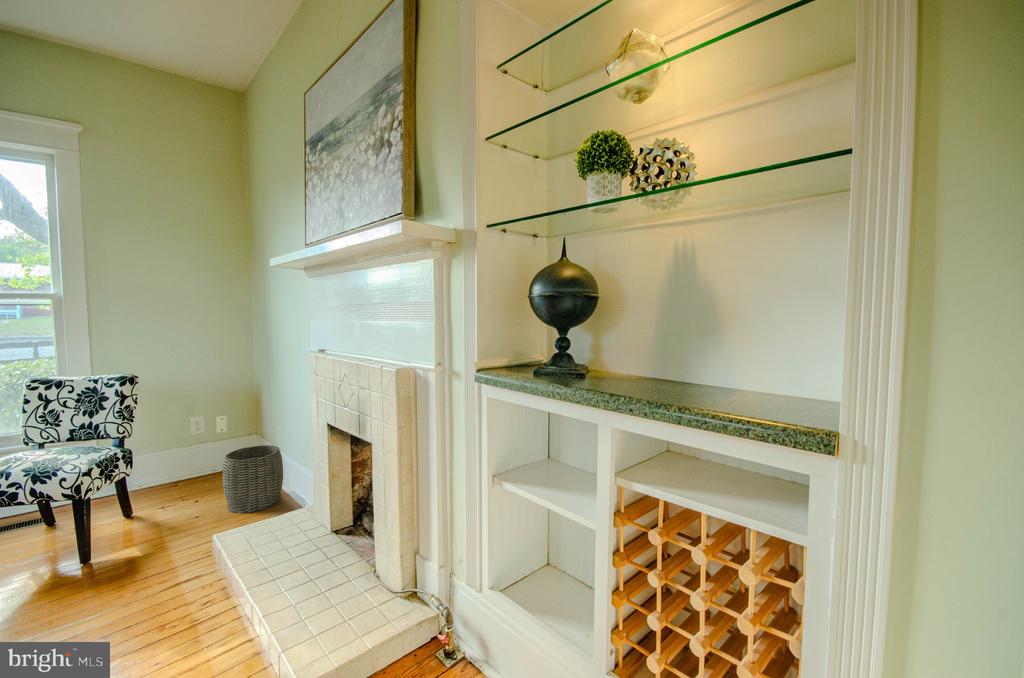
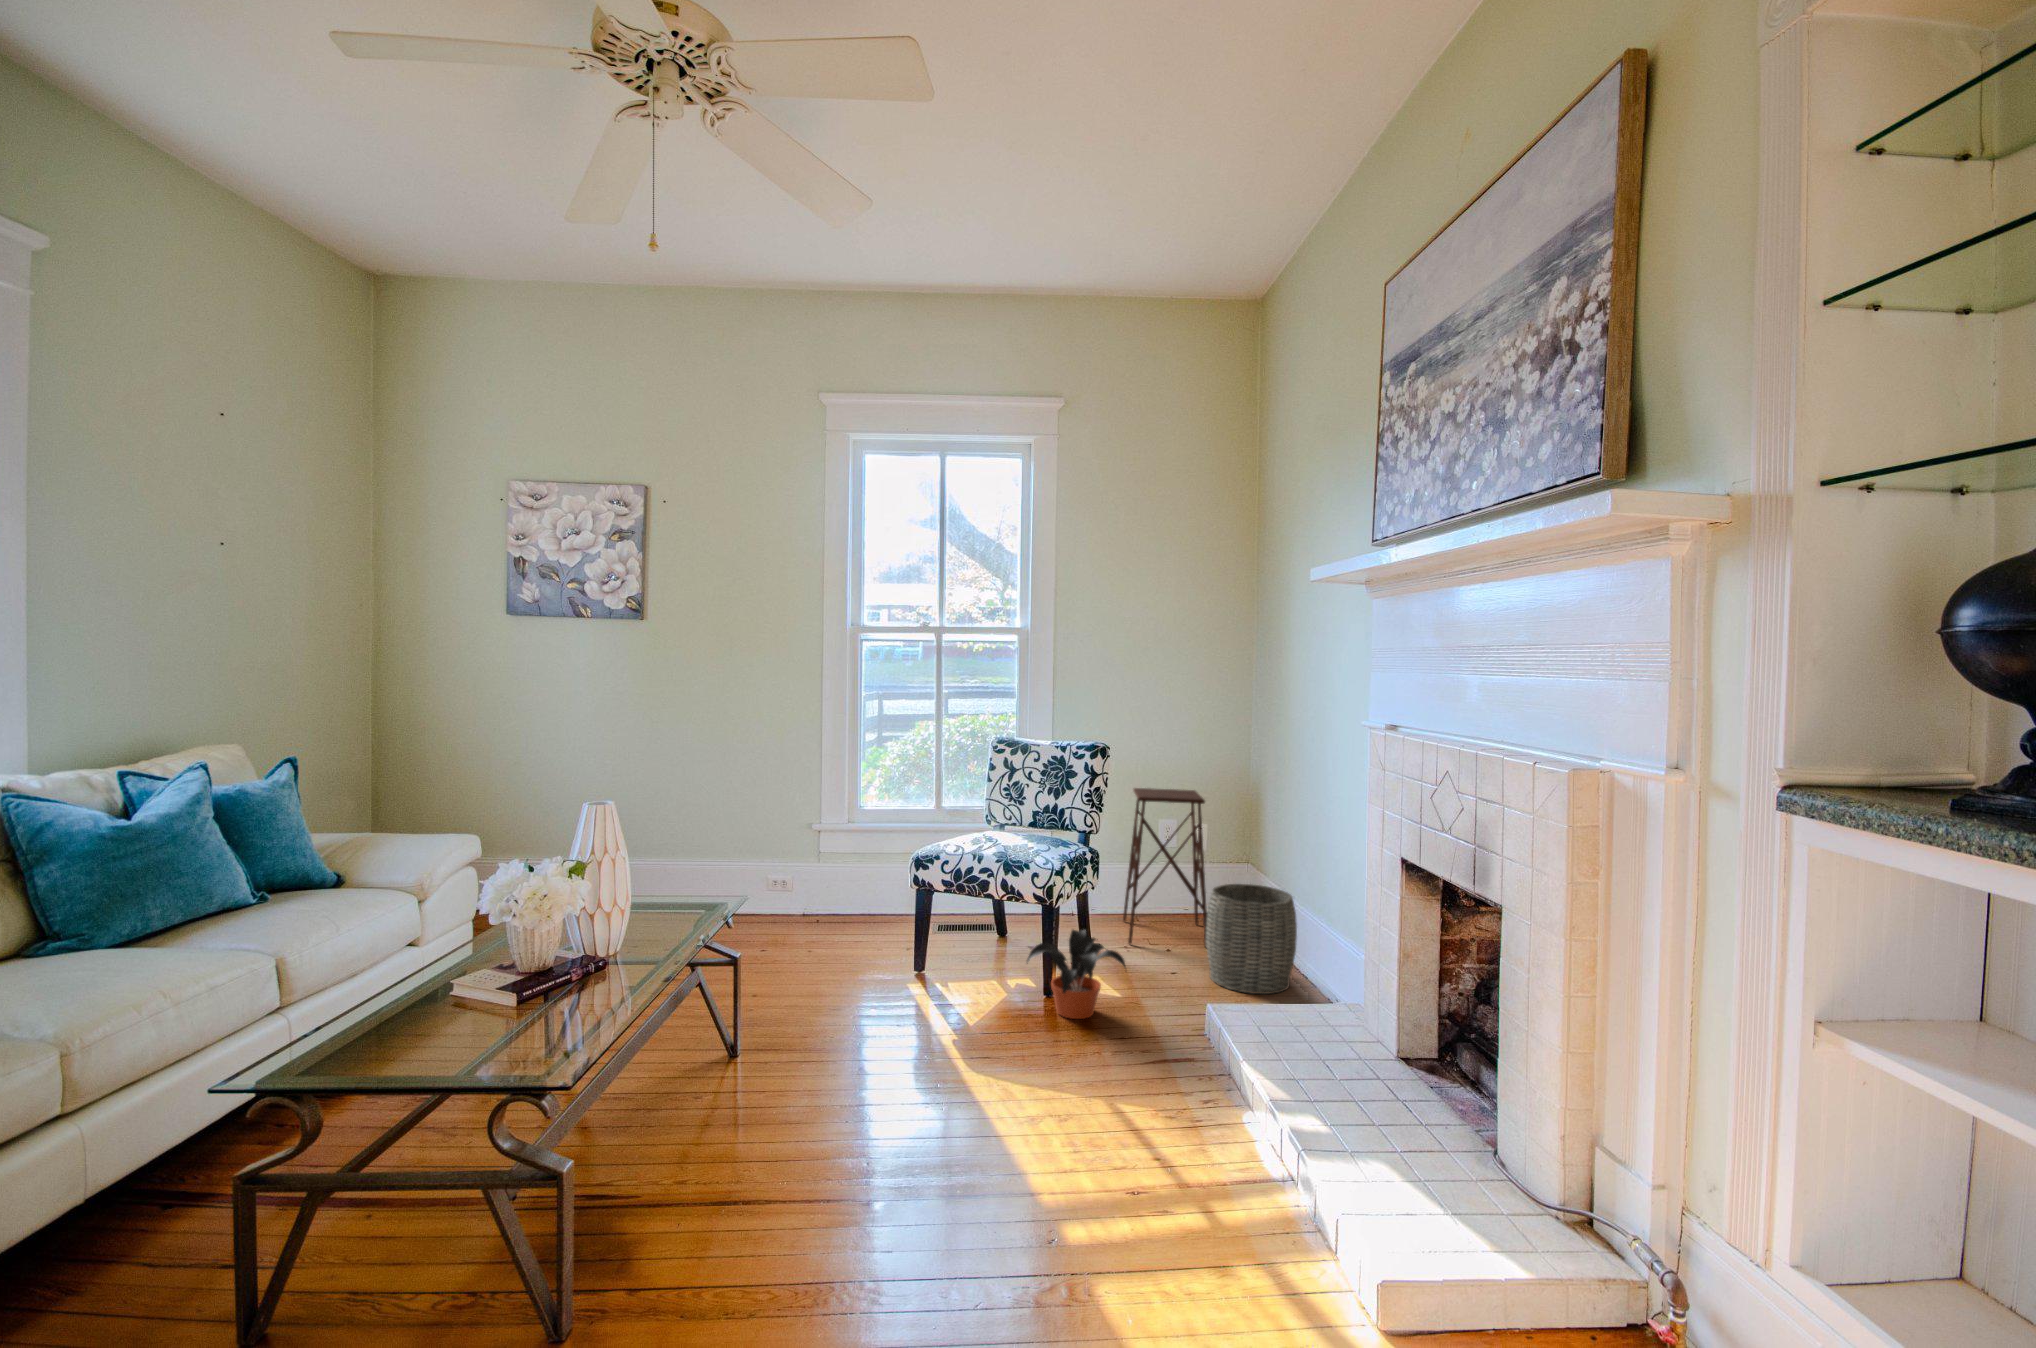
side table: none [169,395,231,502] -> present [1123,788,1207,947]
potted plant: none [50,509,151,578] -> present [1027,930,1125,1019]

